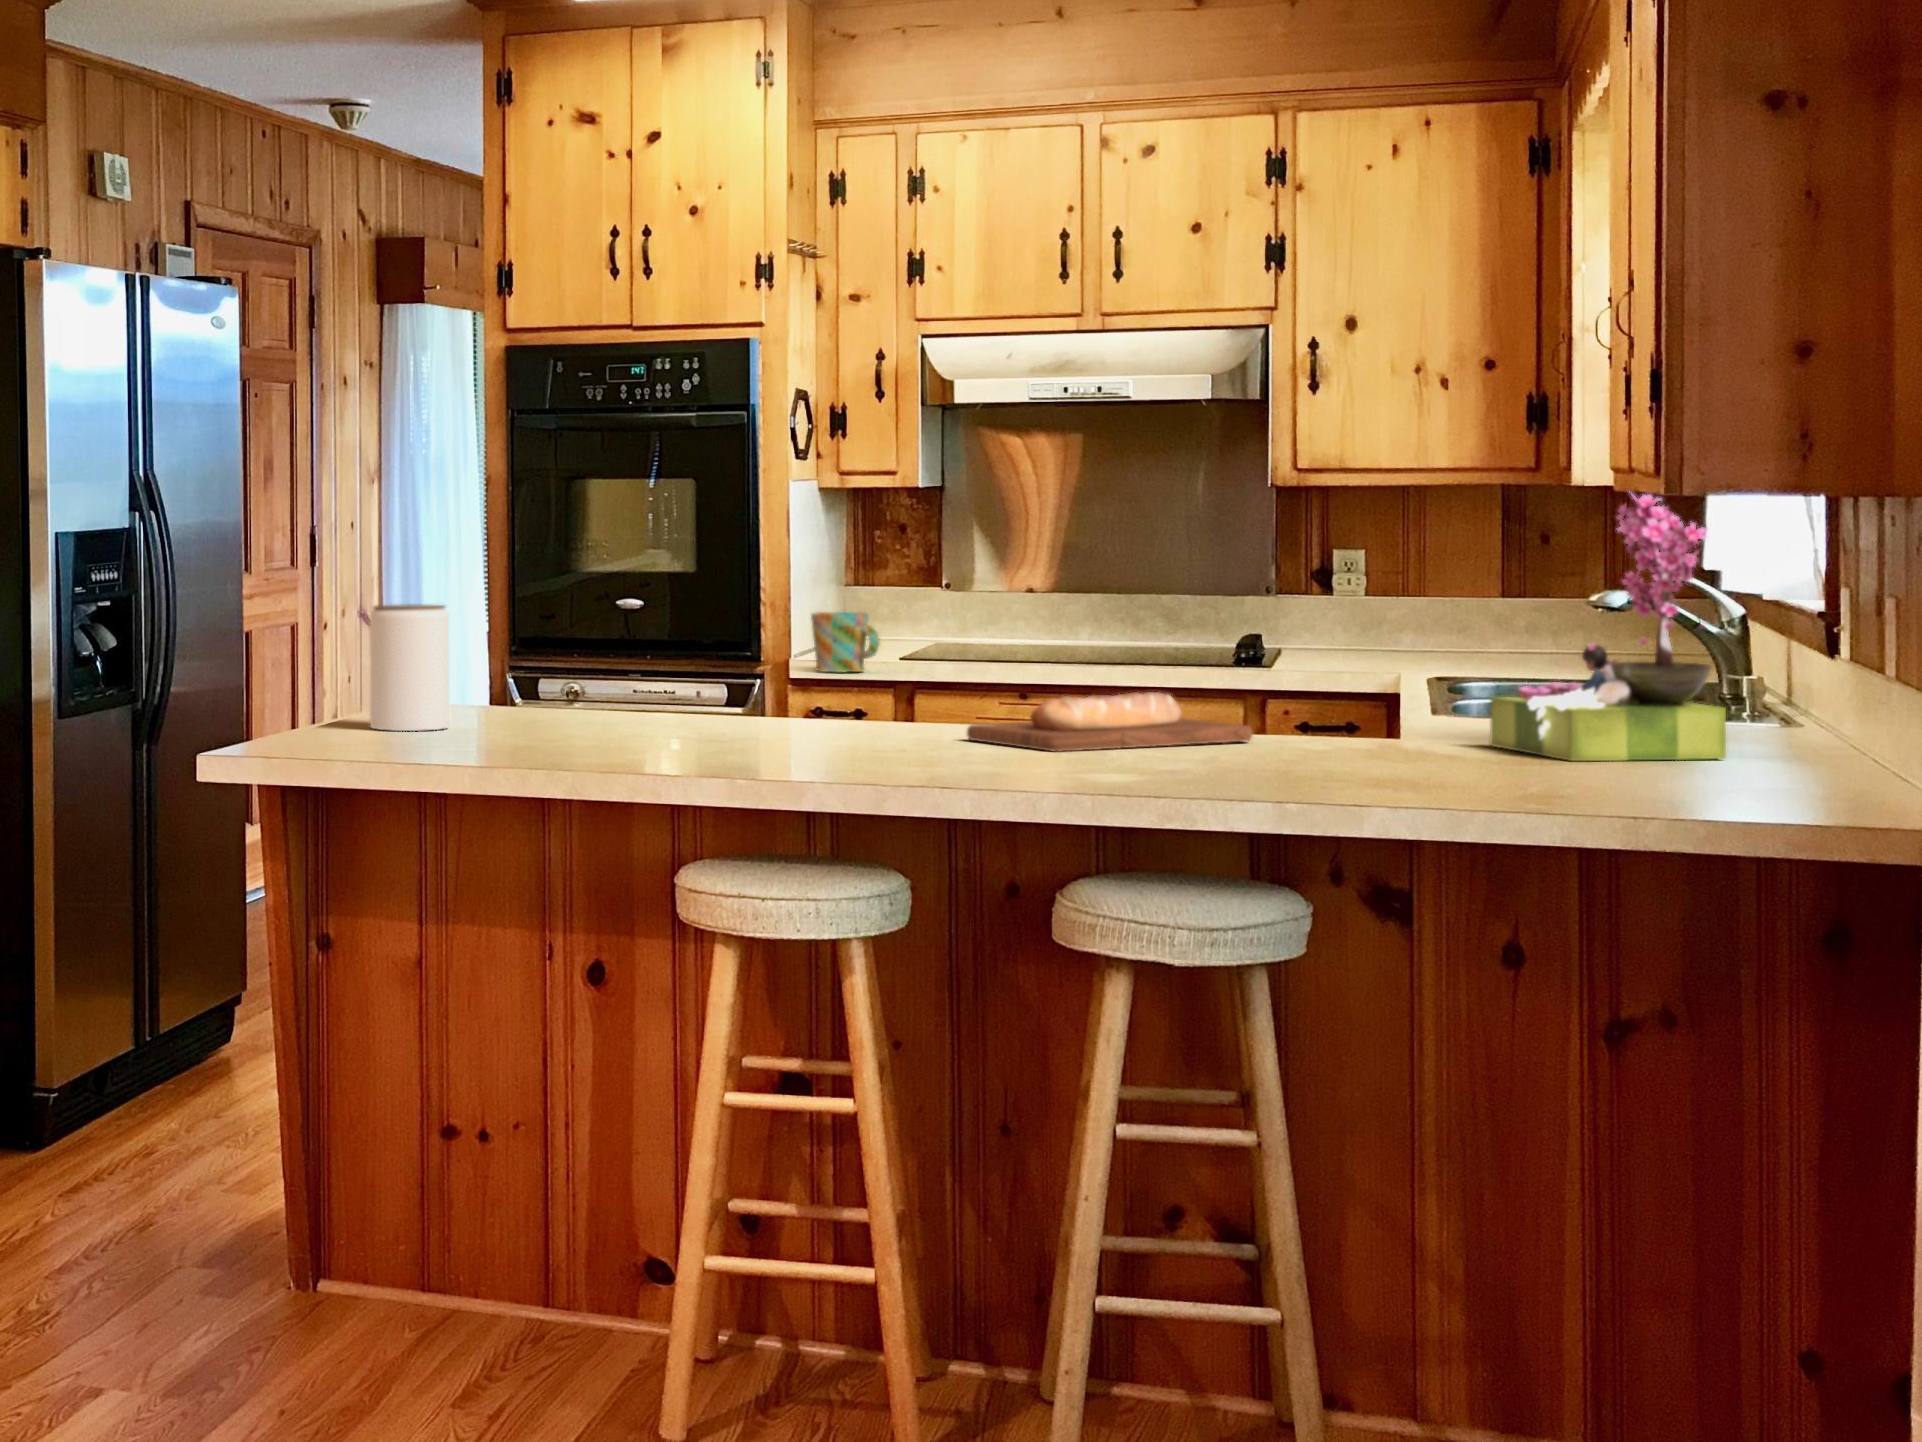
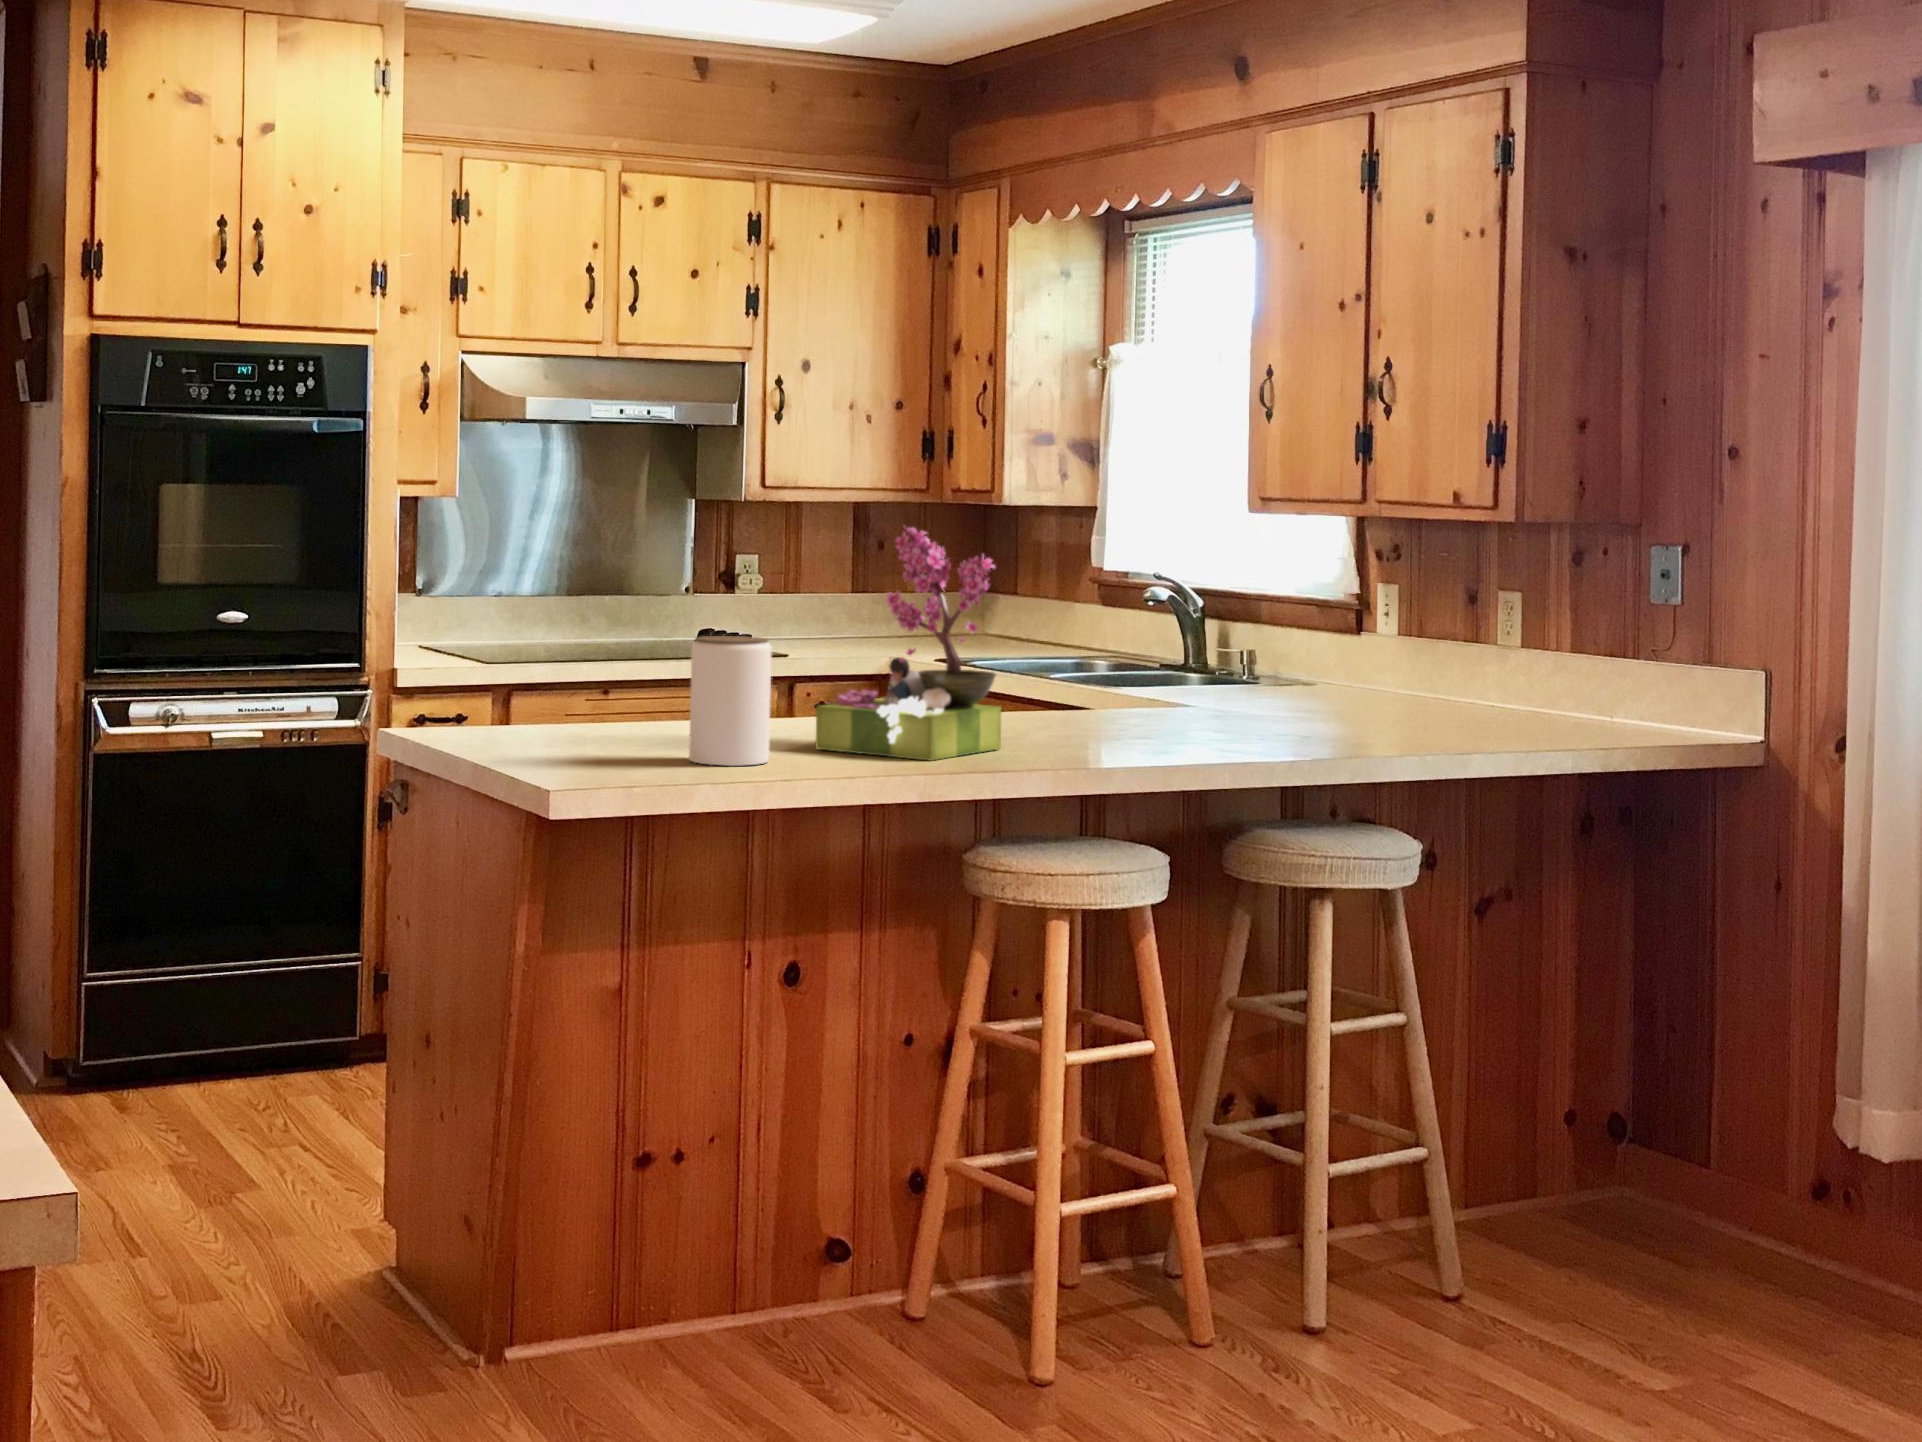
flower arrangement: present [1490,495,1726,761] -> present [815,527,1001,761]
mug: present [811,612,880,672] -> none [464,615,533,673]
bread loaf: present [967,692,1252,752] -> none [1133,688,1270,742]

